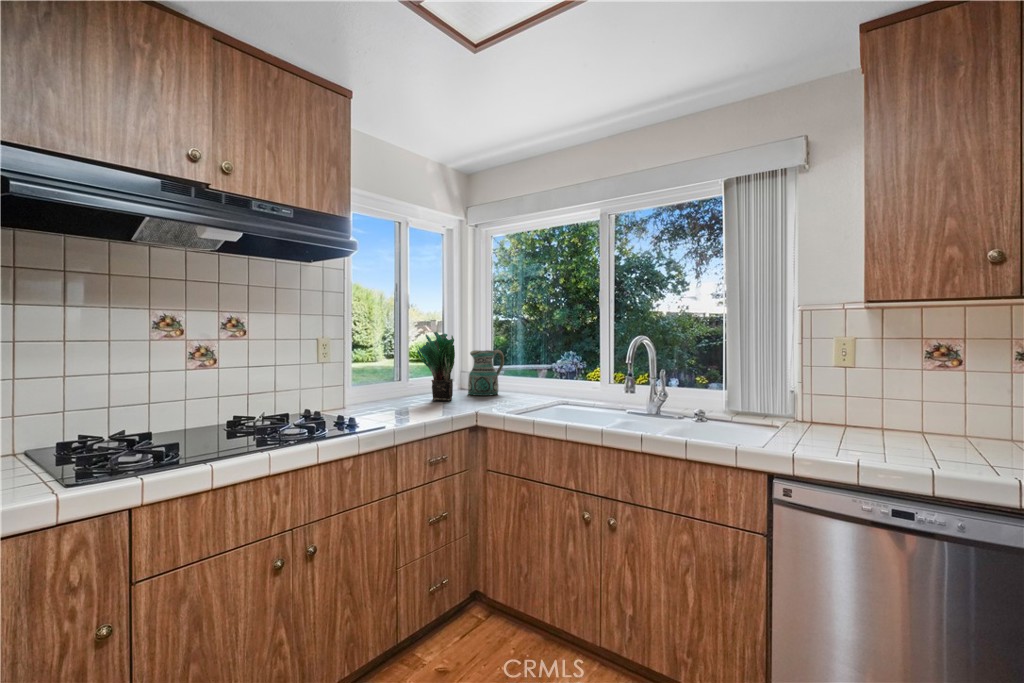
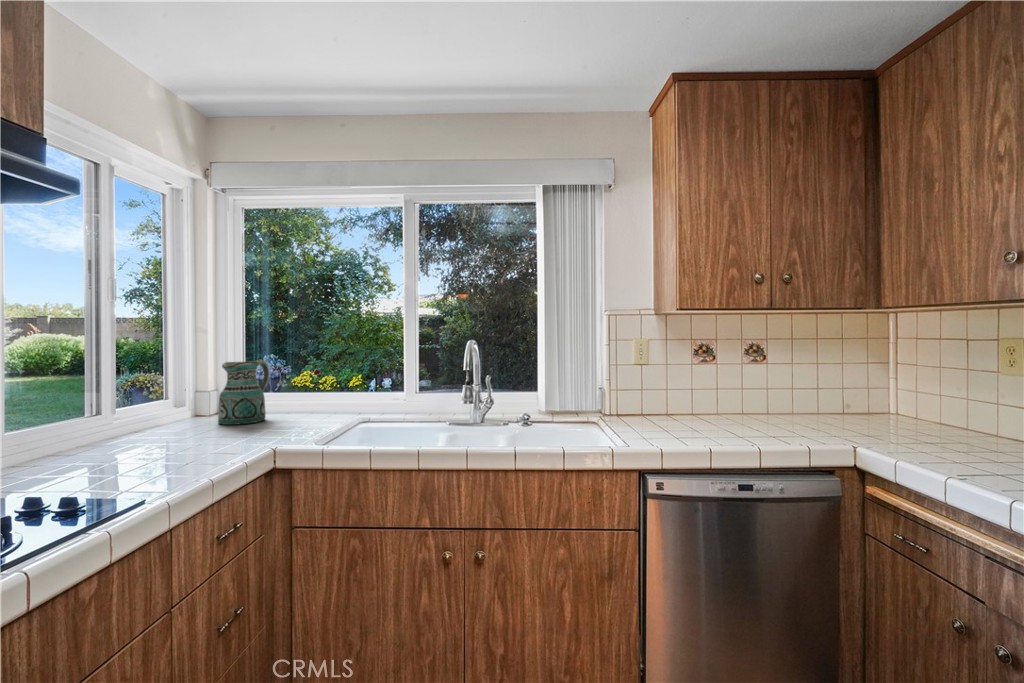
potted plant: present [417,332,455,401] -> none [142,337,213,441]

